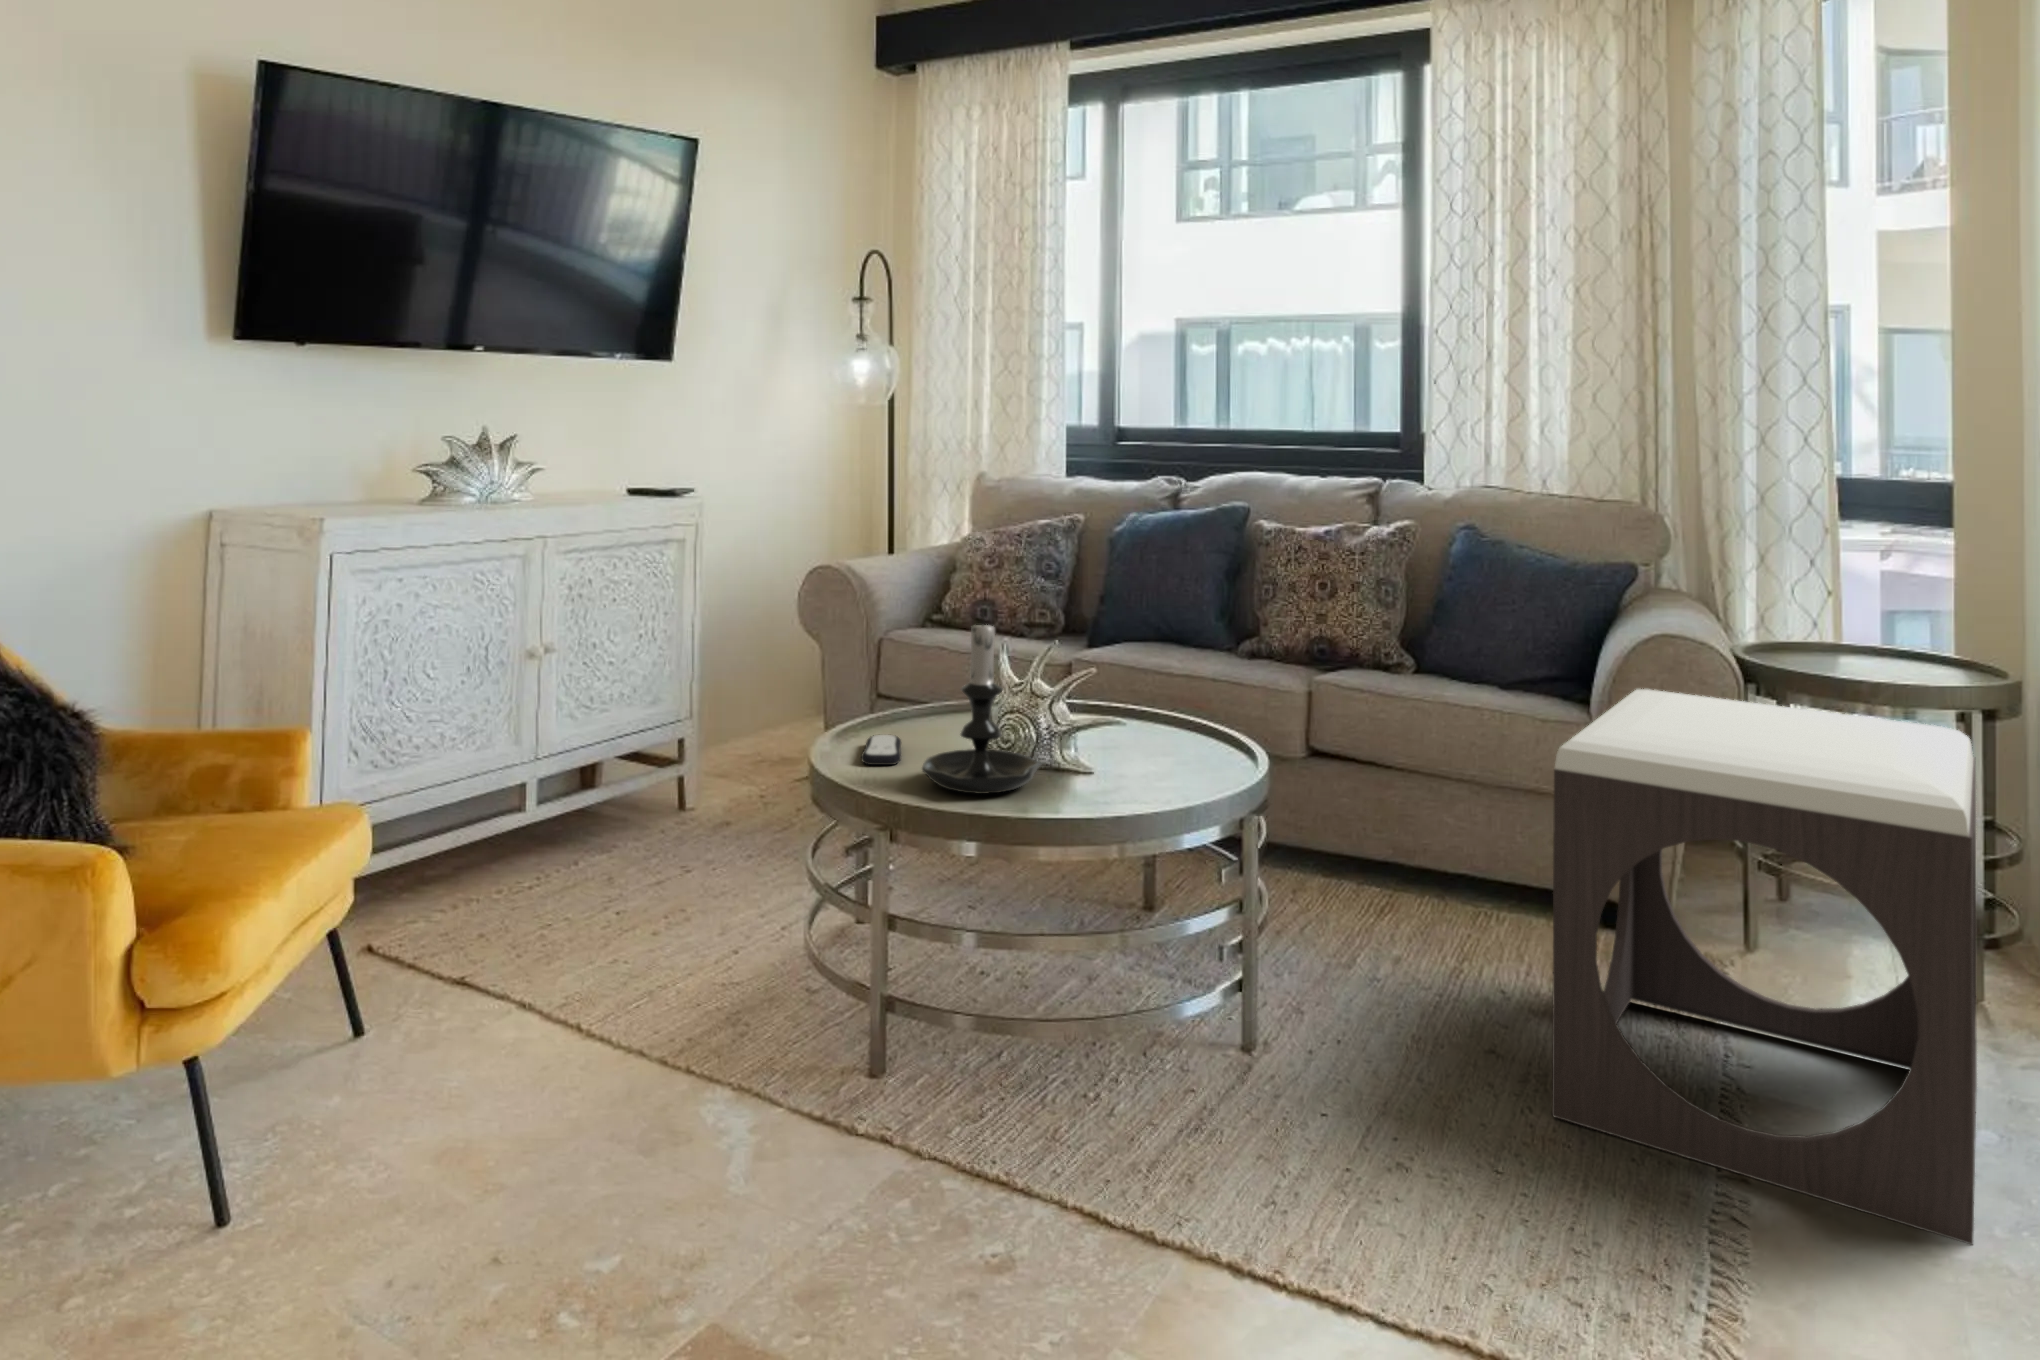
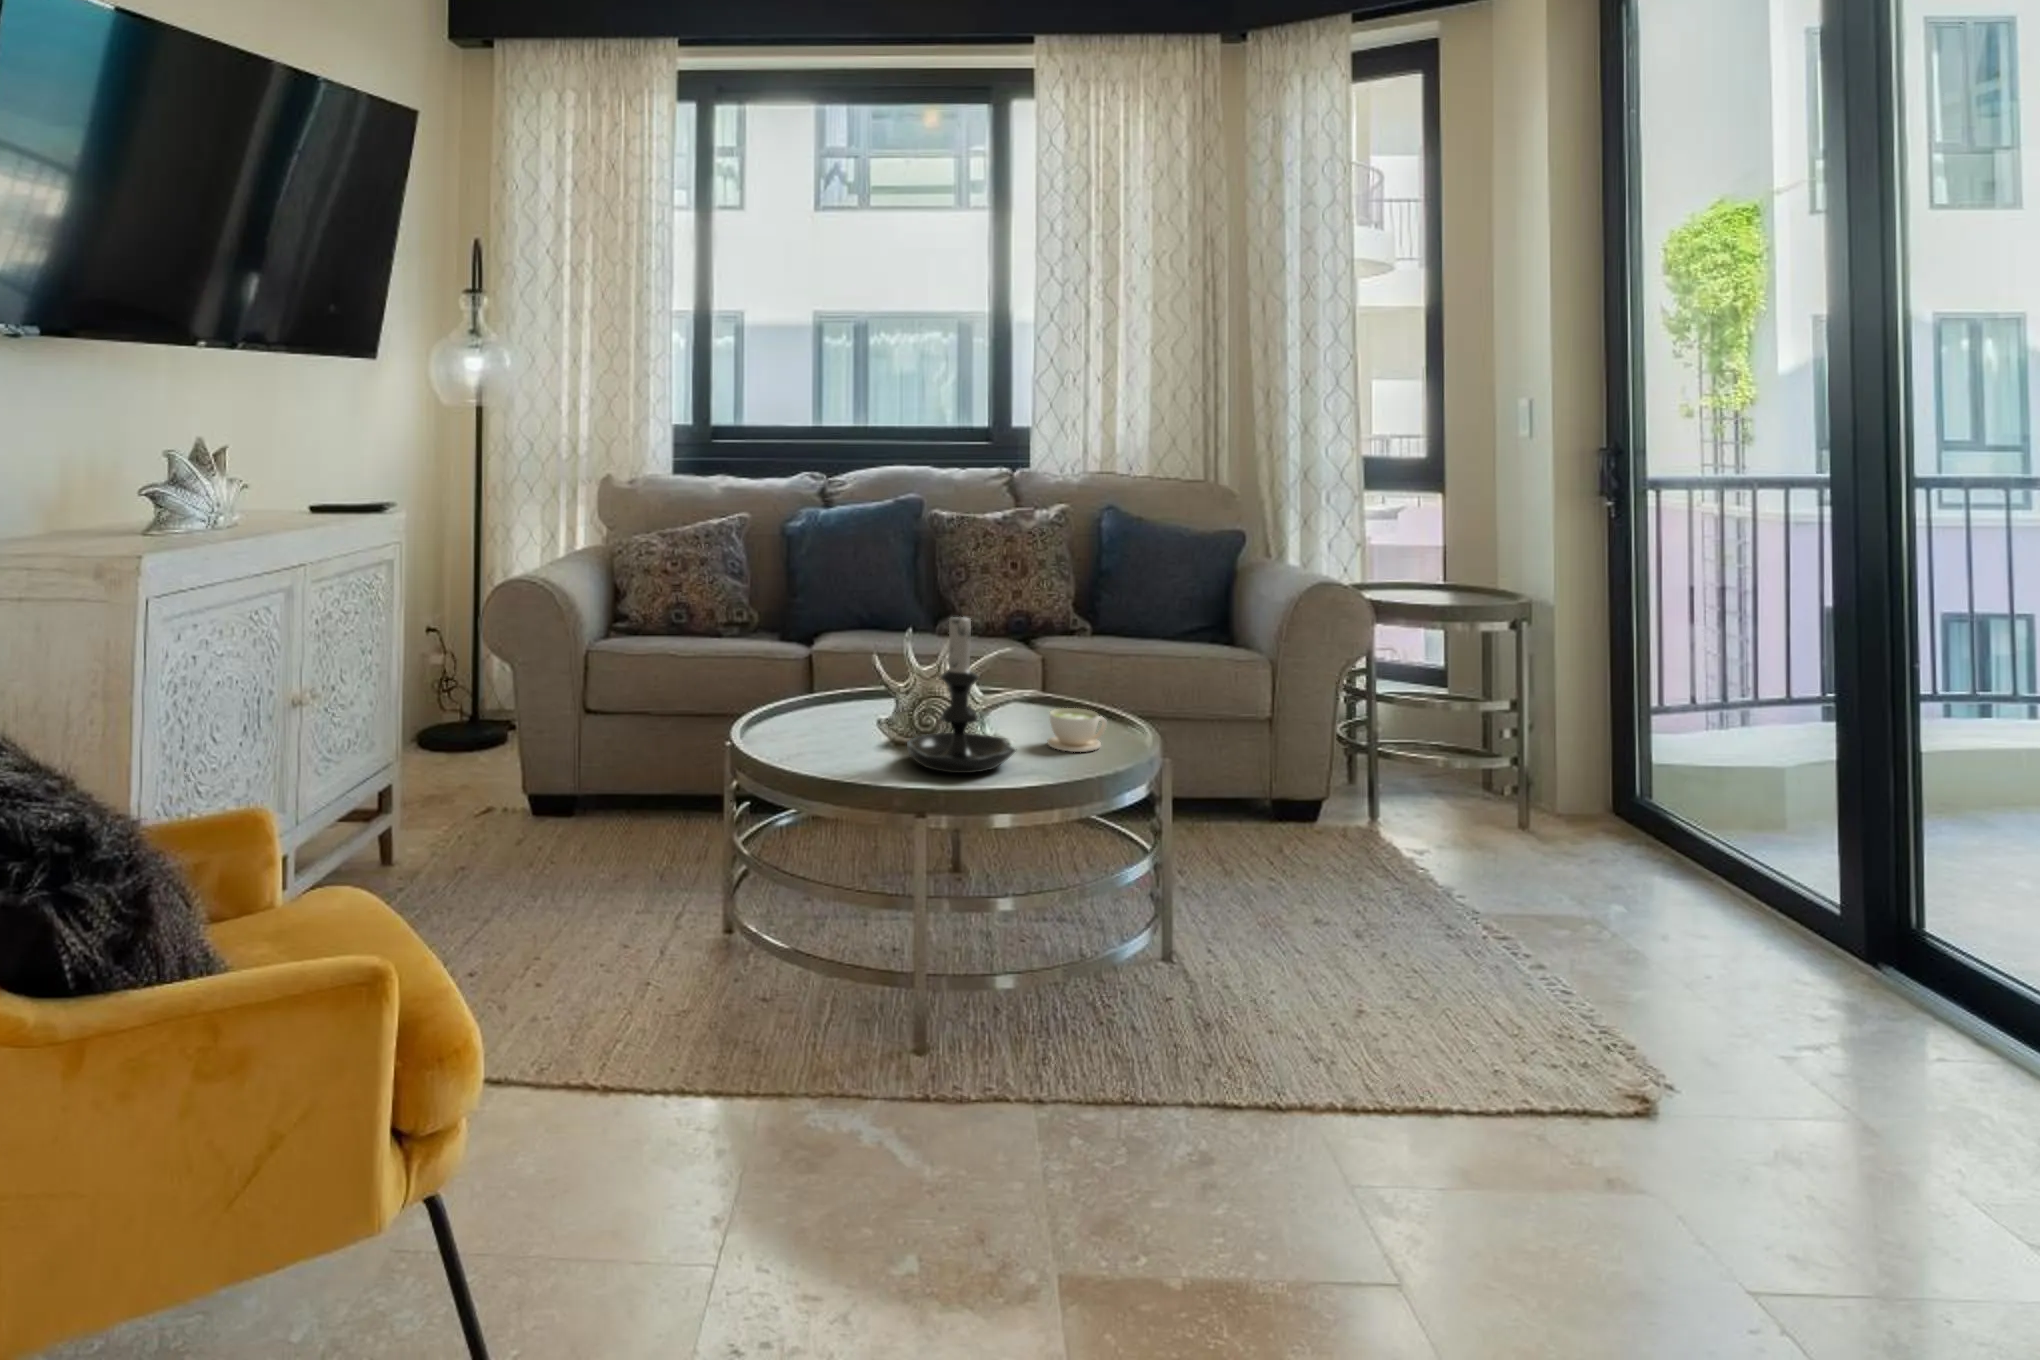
footstool: present [1552,689,1977,1245] -> none [1350,627,1691,977]
remote control: present [861,735,901,765] -> none [793,734,856,763]
coffee cup: none [1107,740,1174,791] -> present [1047,708,1107,752]

